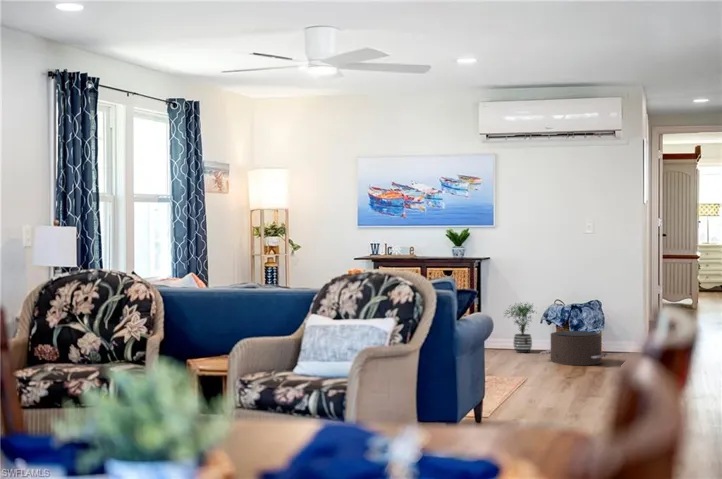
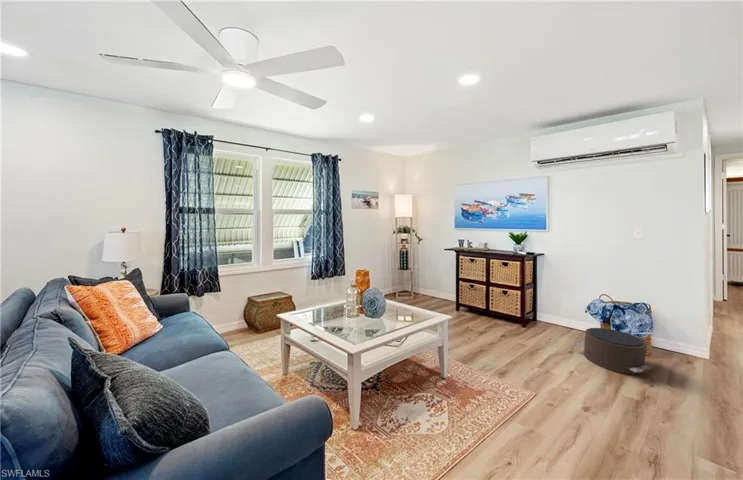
potted plant: present [506,303,534,353] -> none [547,292,582,333]

